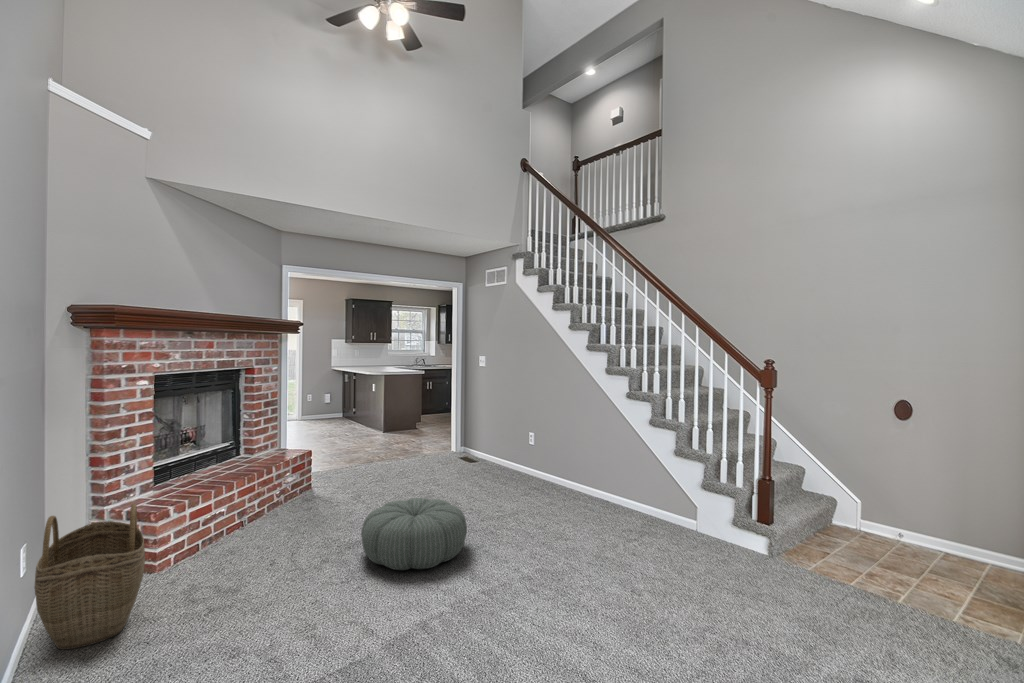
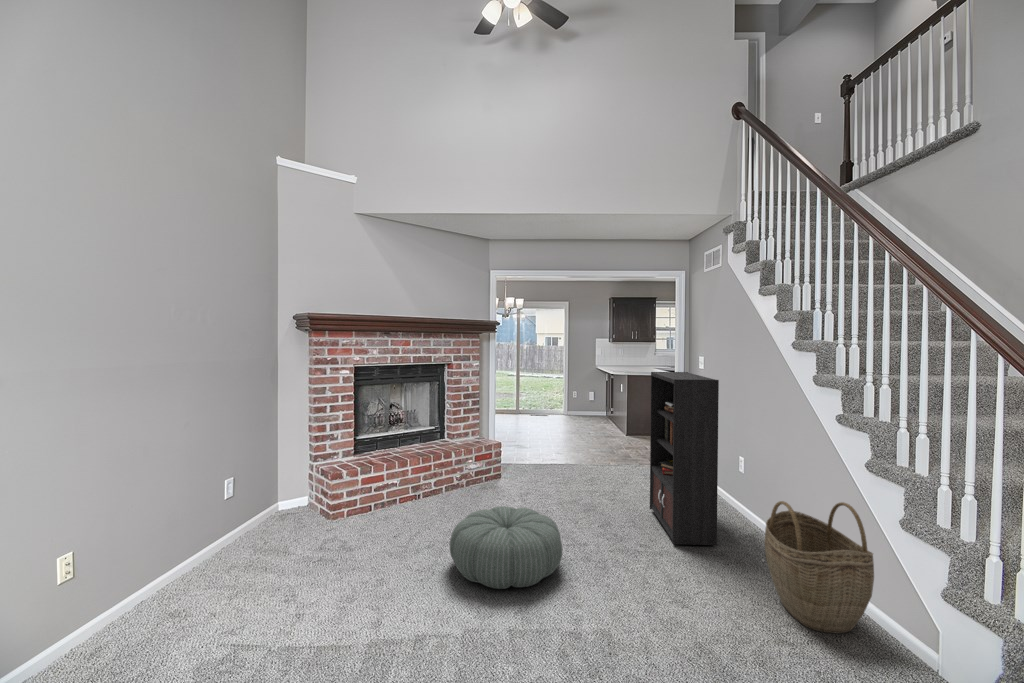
bookcase: none [474,368,575,504] -> present [650,372,765,562]
woven basket: present [34,504,145,650] -> present [765,501,874,633]

